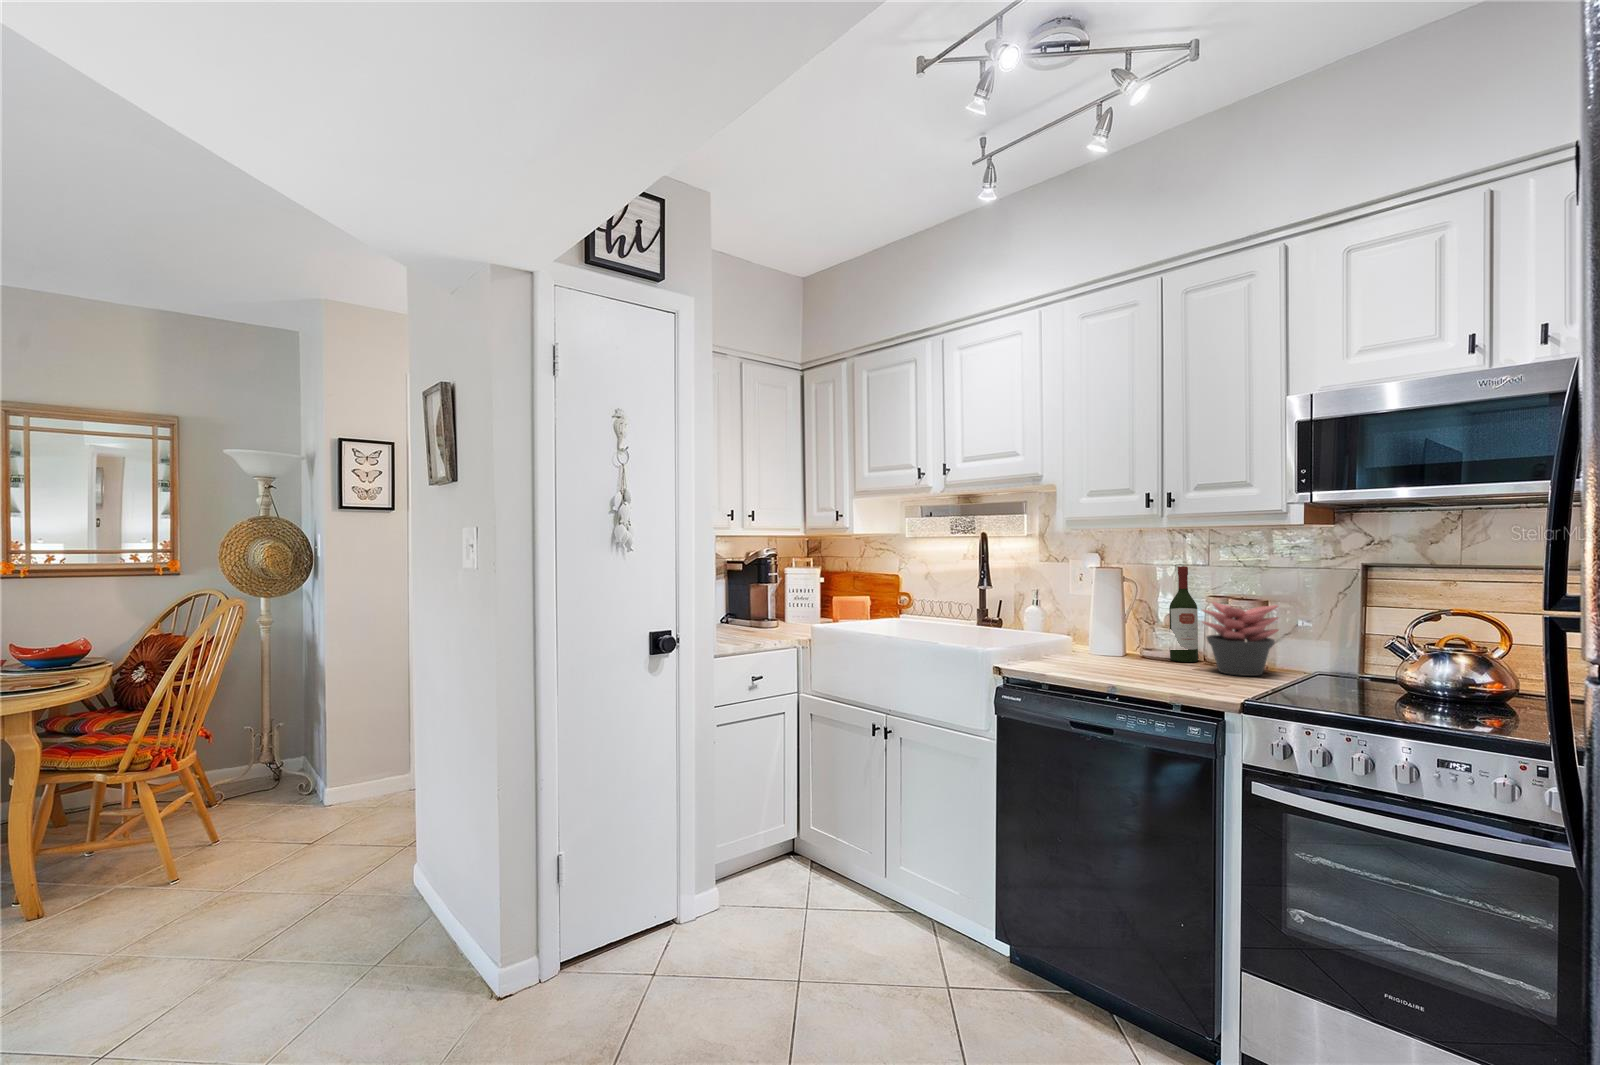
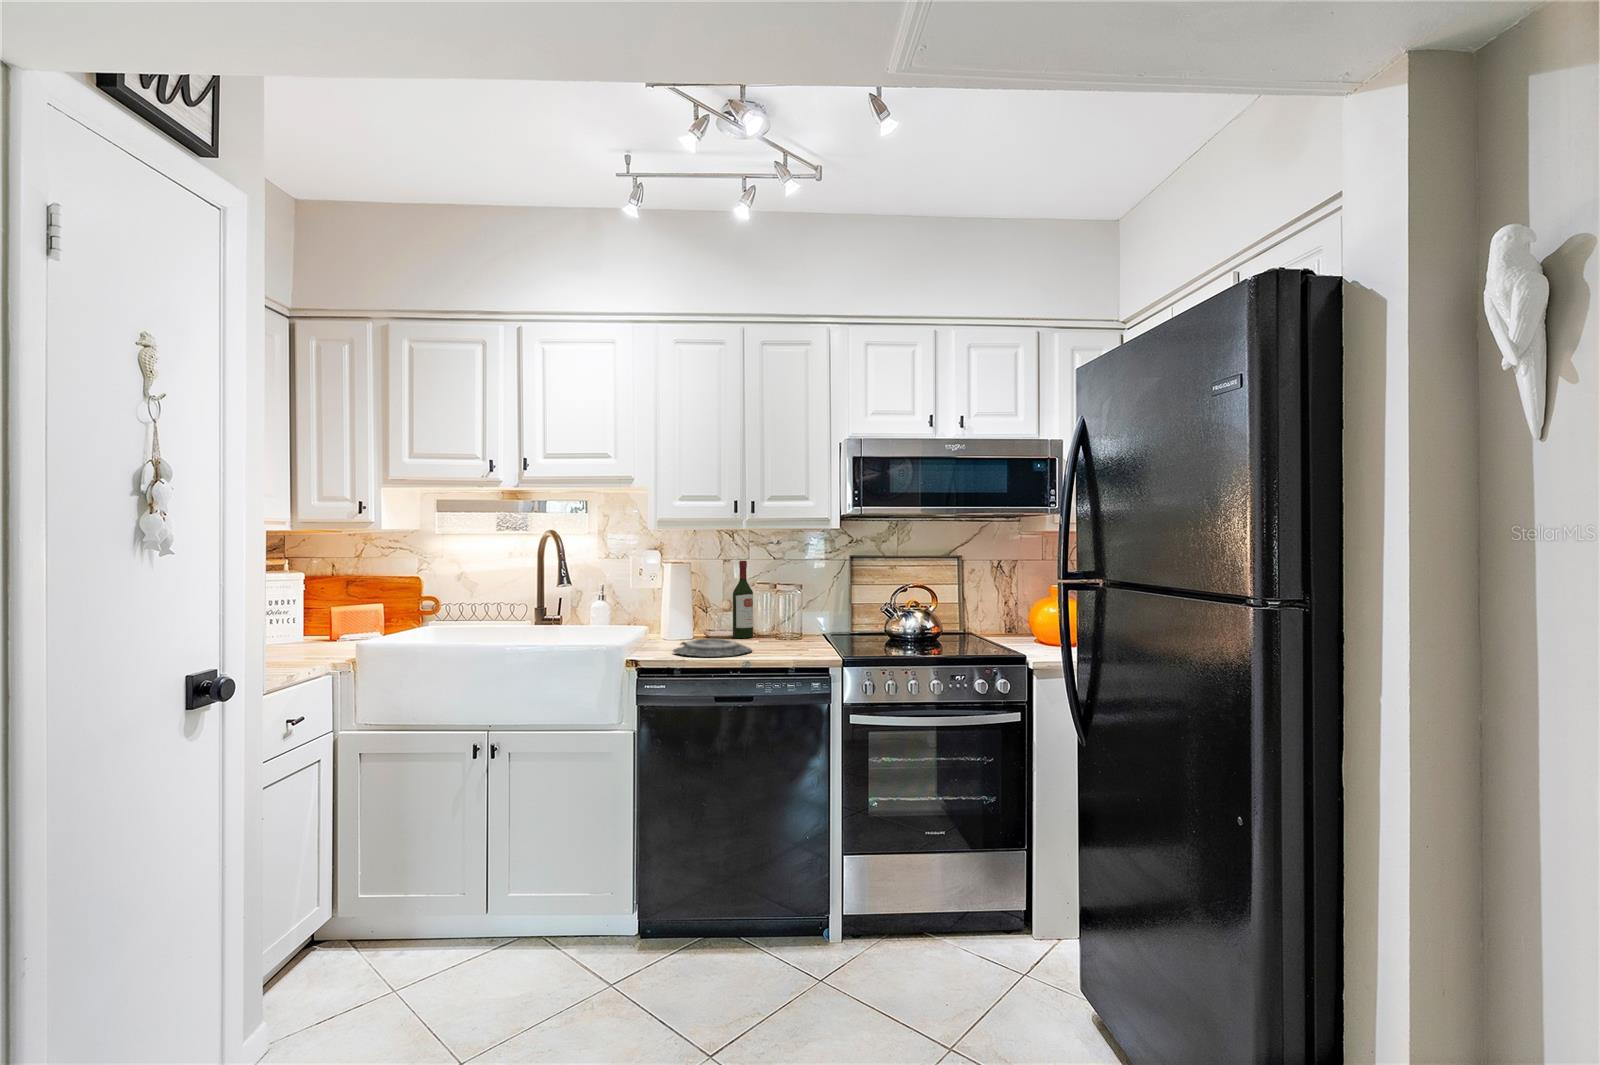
succulent plant: present [1203,602,1279,676] -> none [771,588,818,642]
plate: none [1051,654,1152,678] -> present [673,639,752,657]

